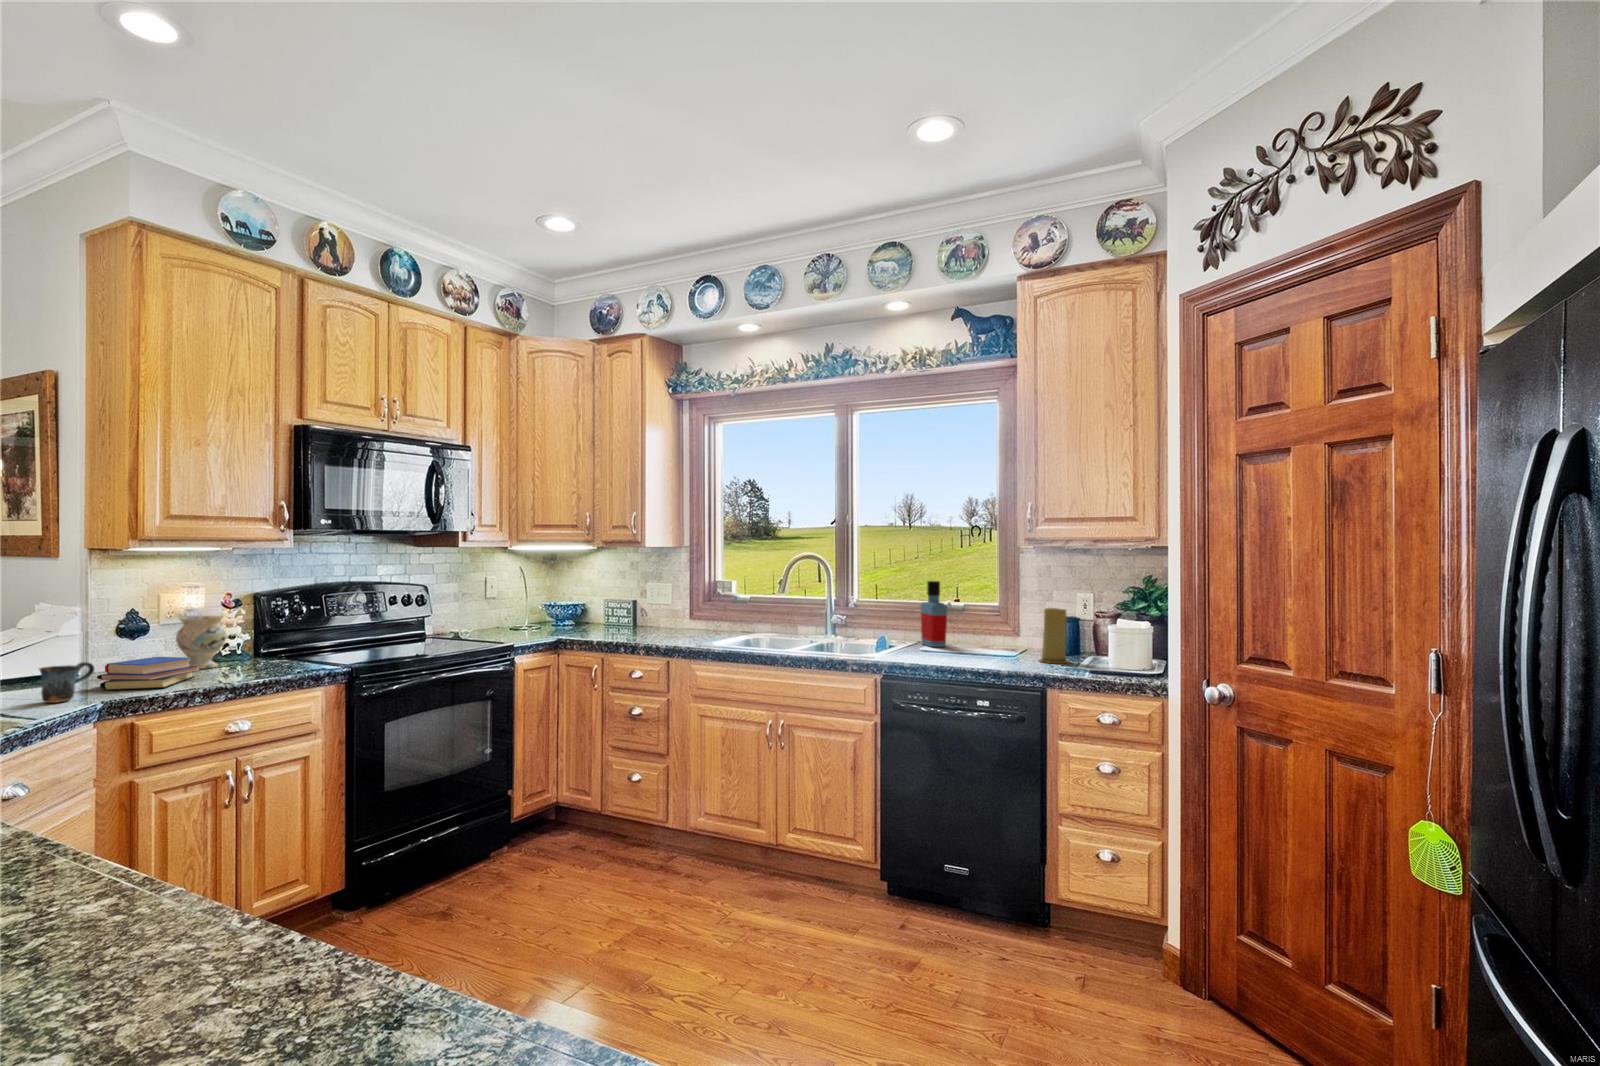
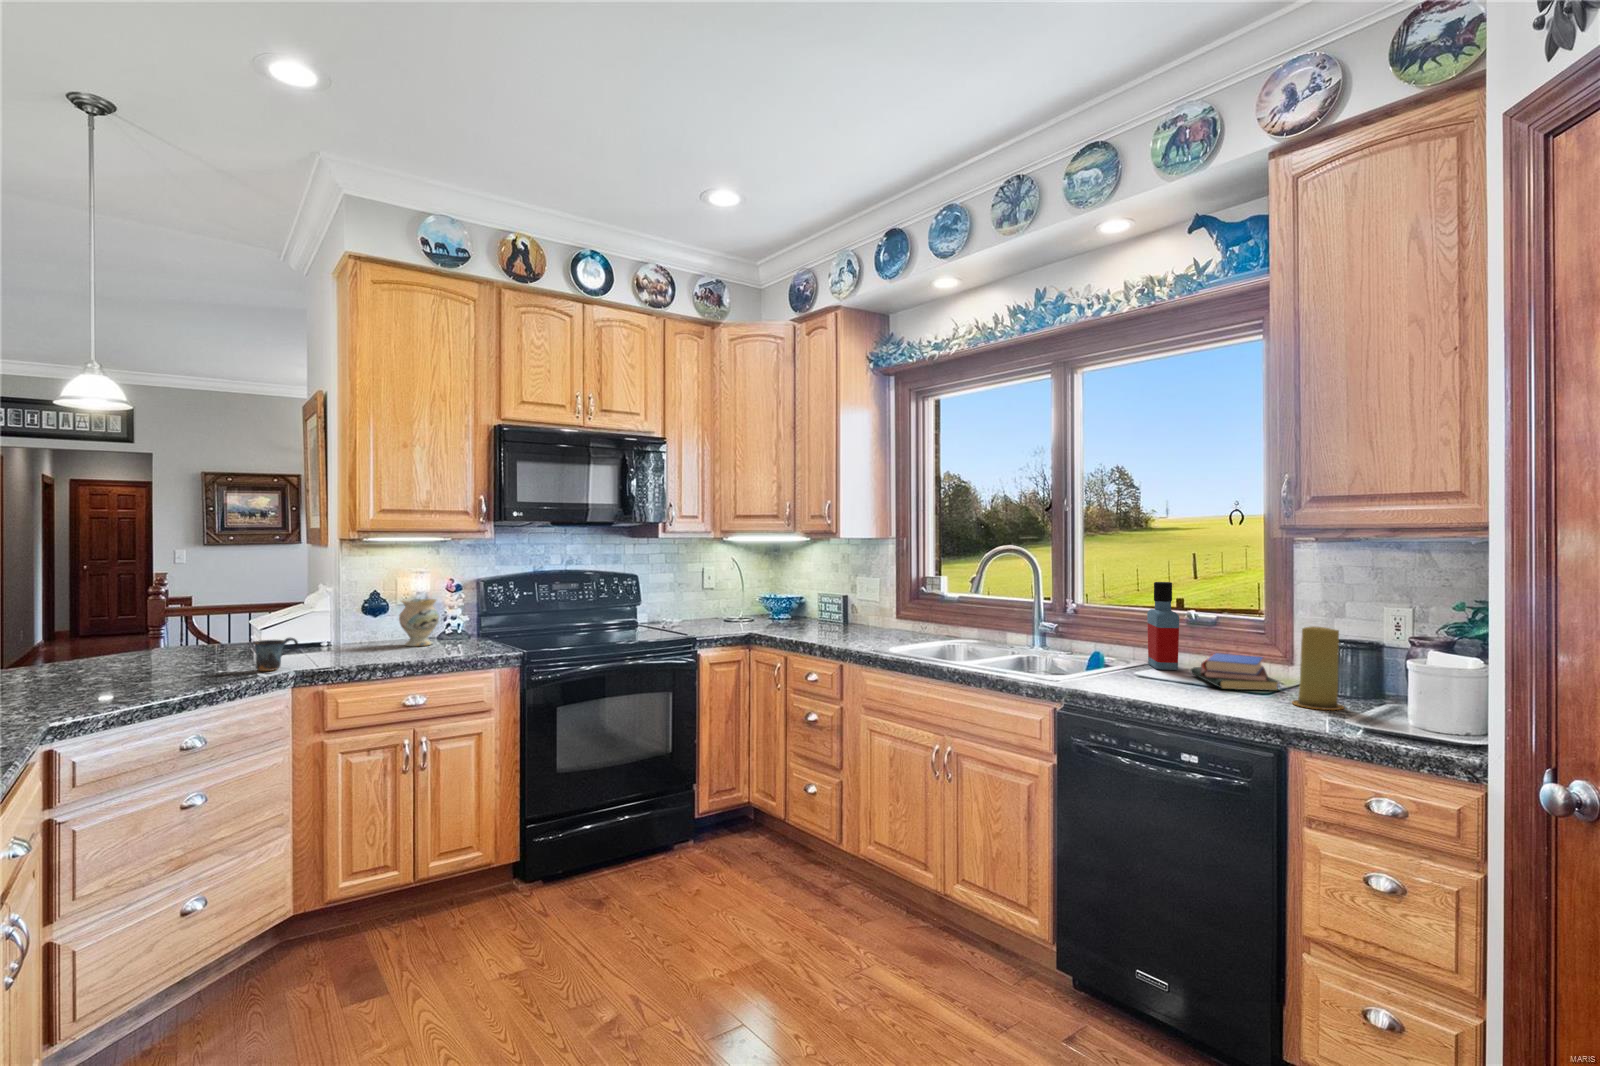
book: present [97,657,199,690] -> present [1191,653,1279,691]

